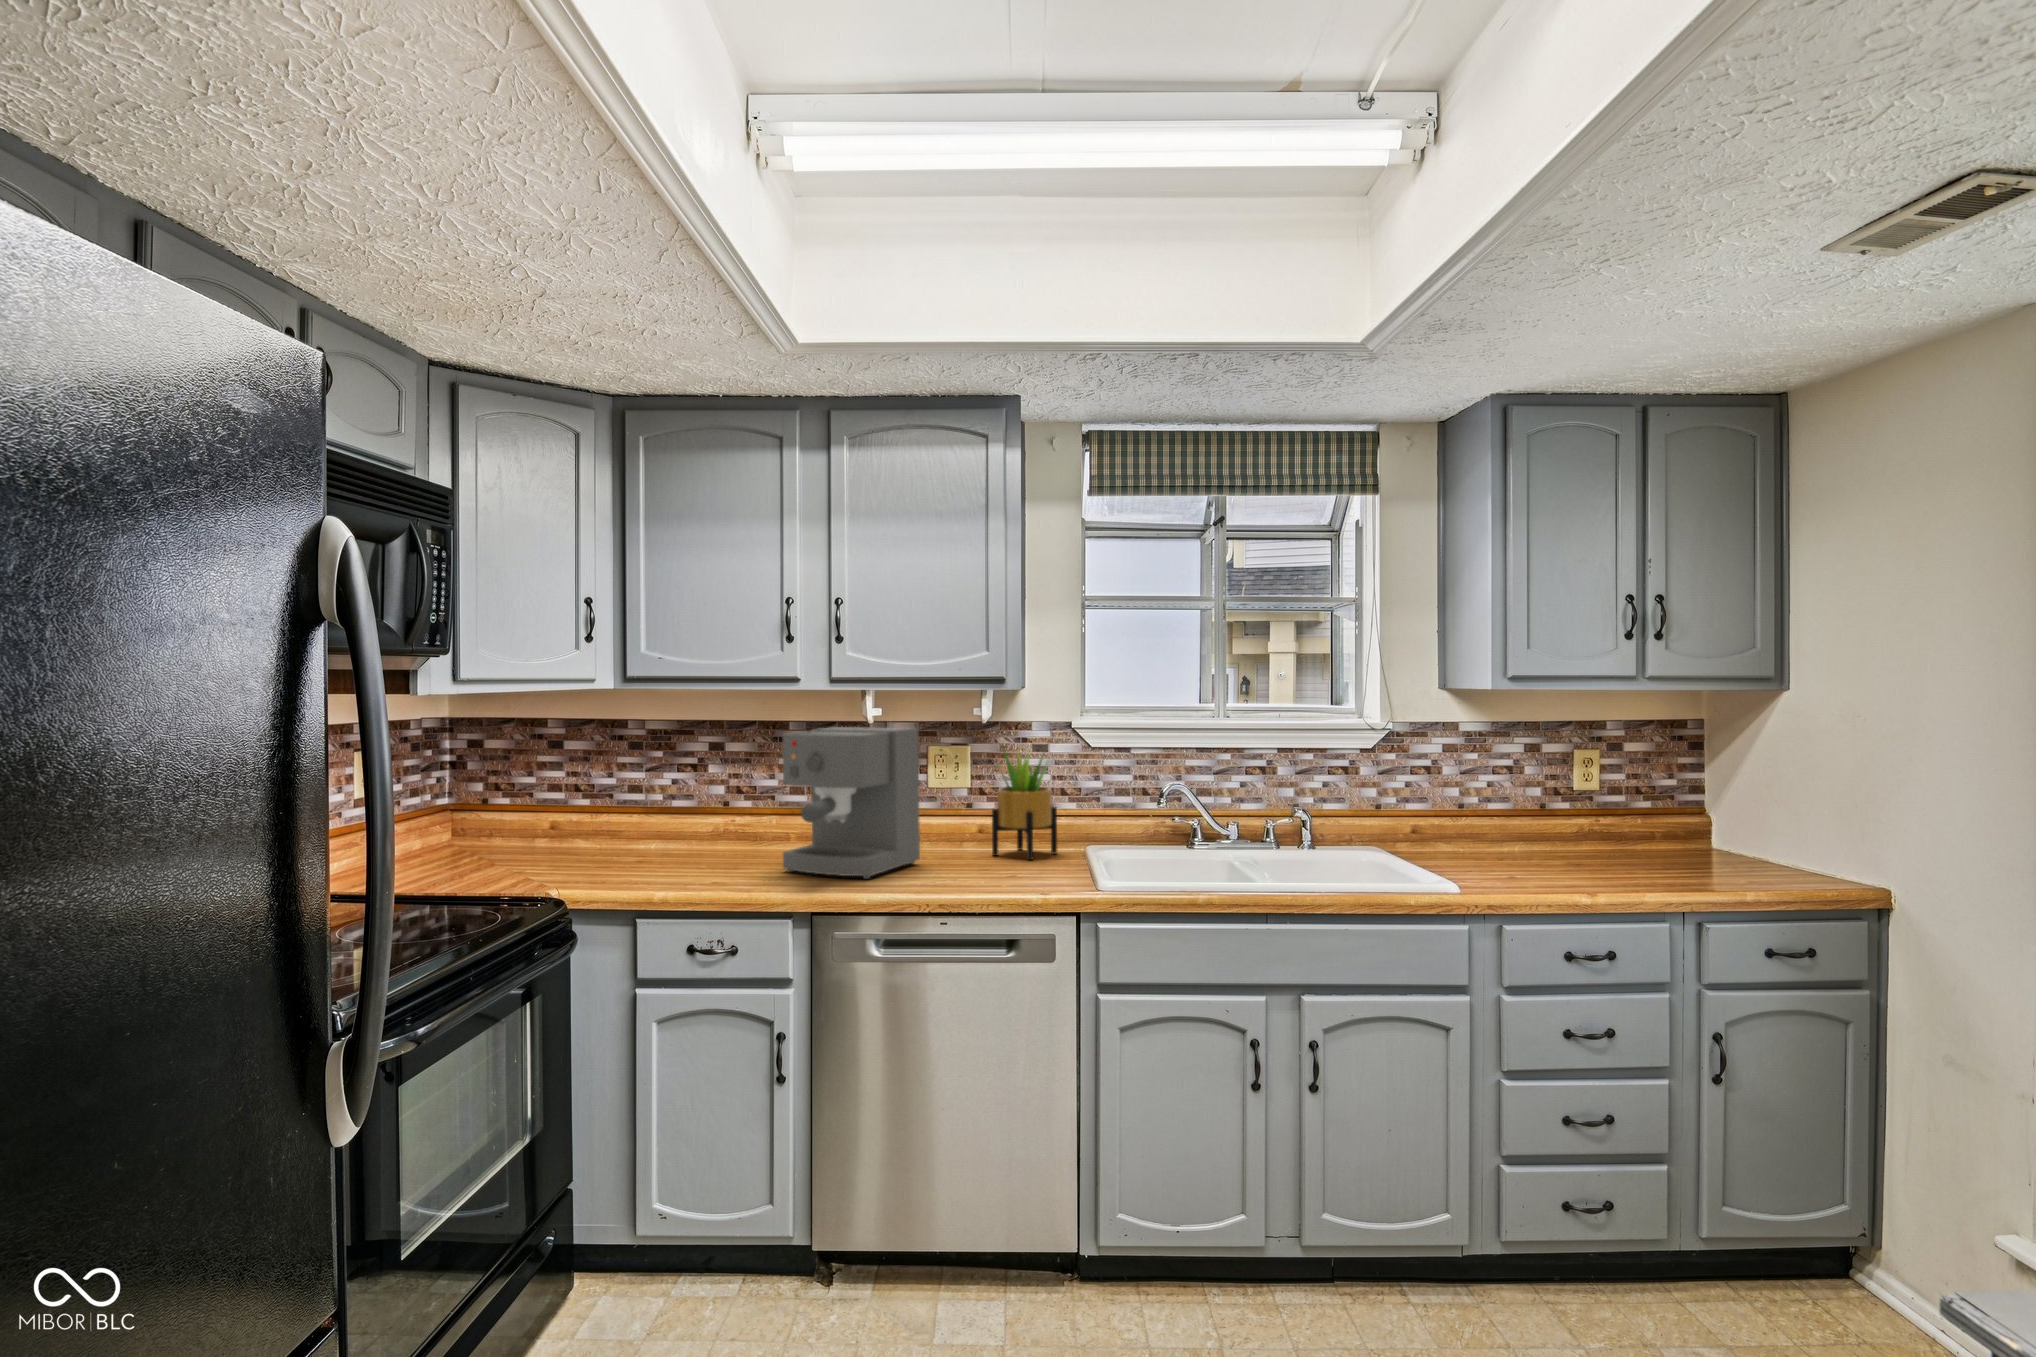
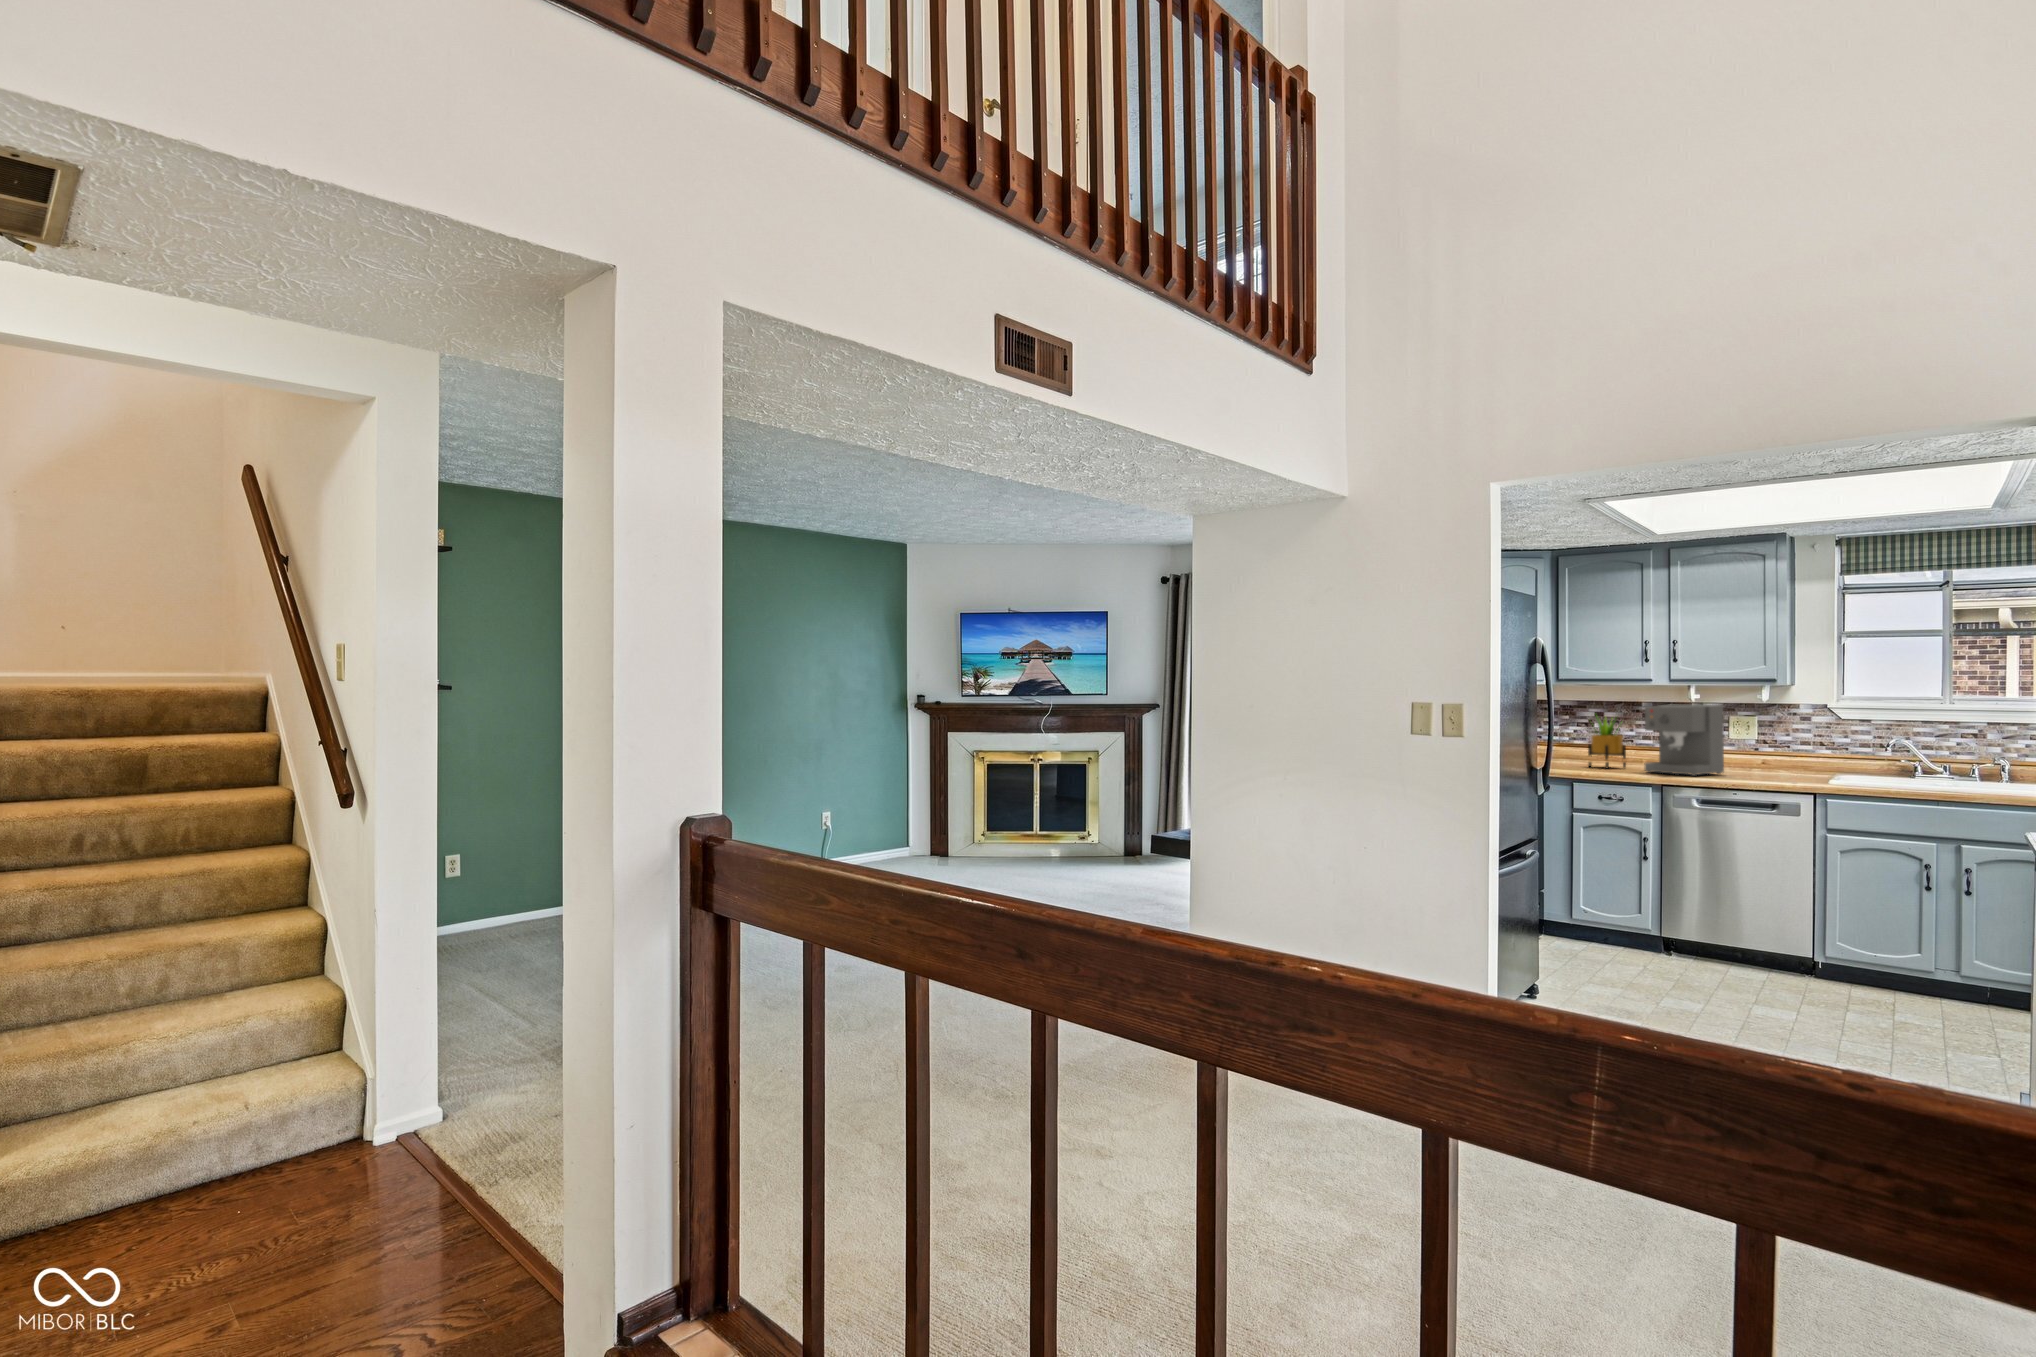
potted plant: present [992,753,1057,860] -> present [1588,715,1626,769]

